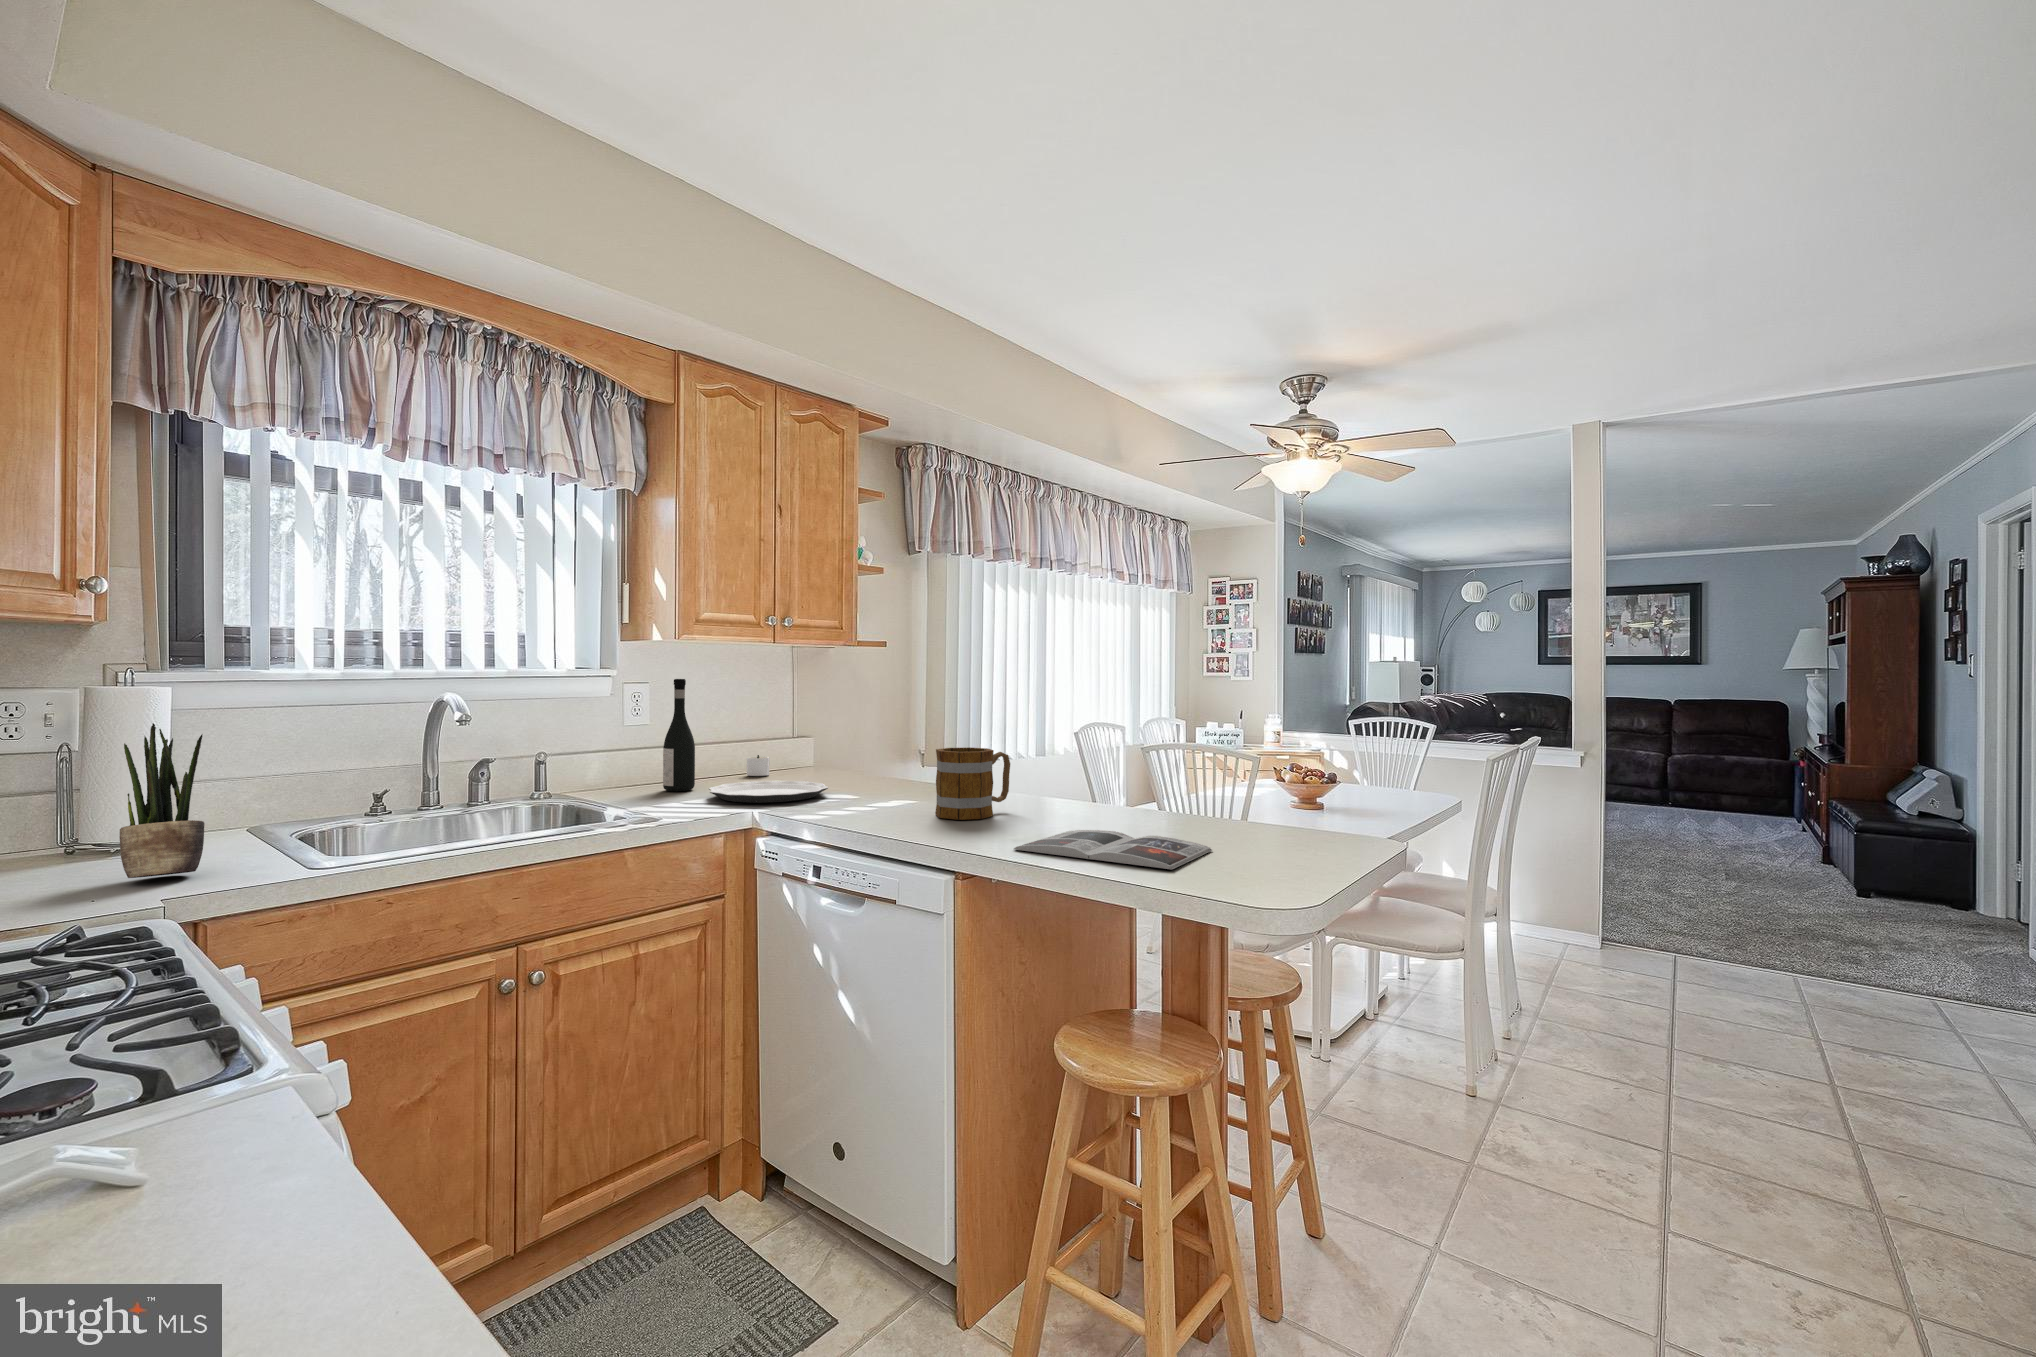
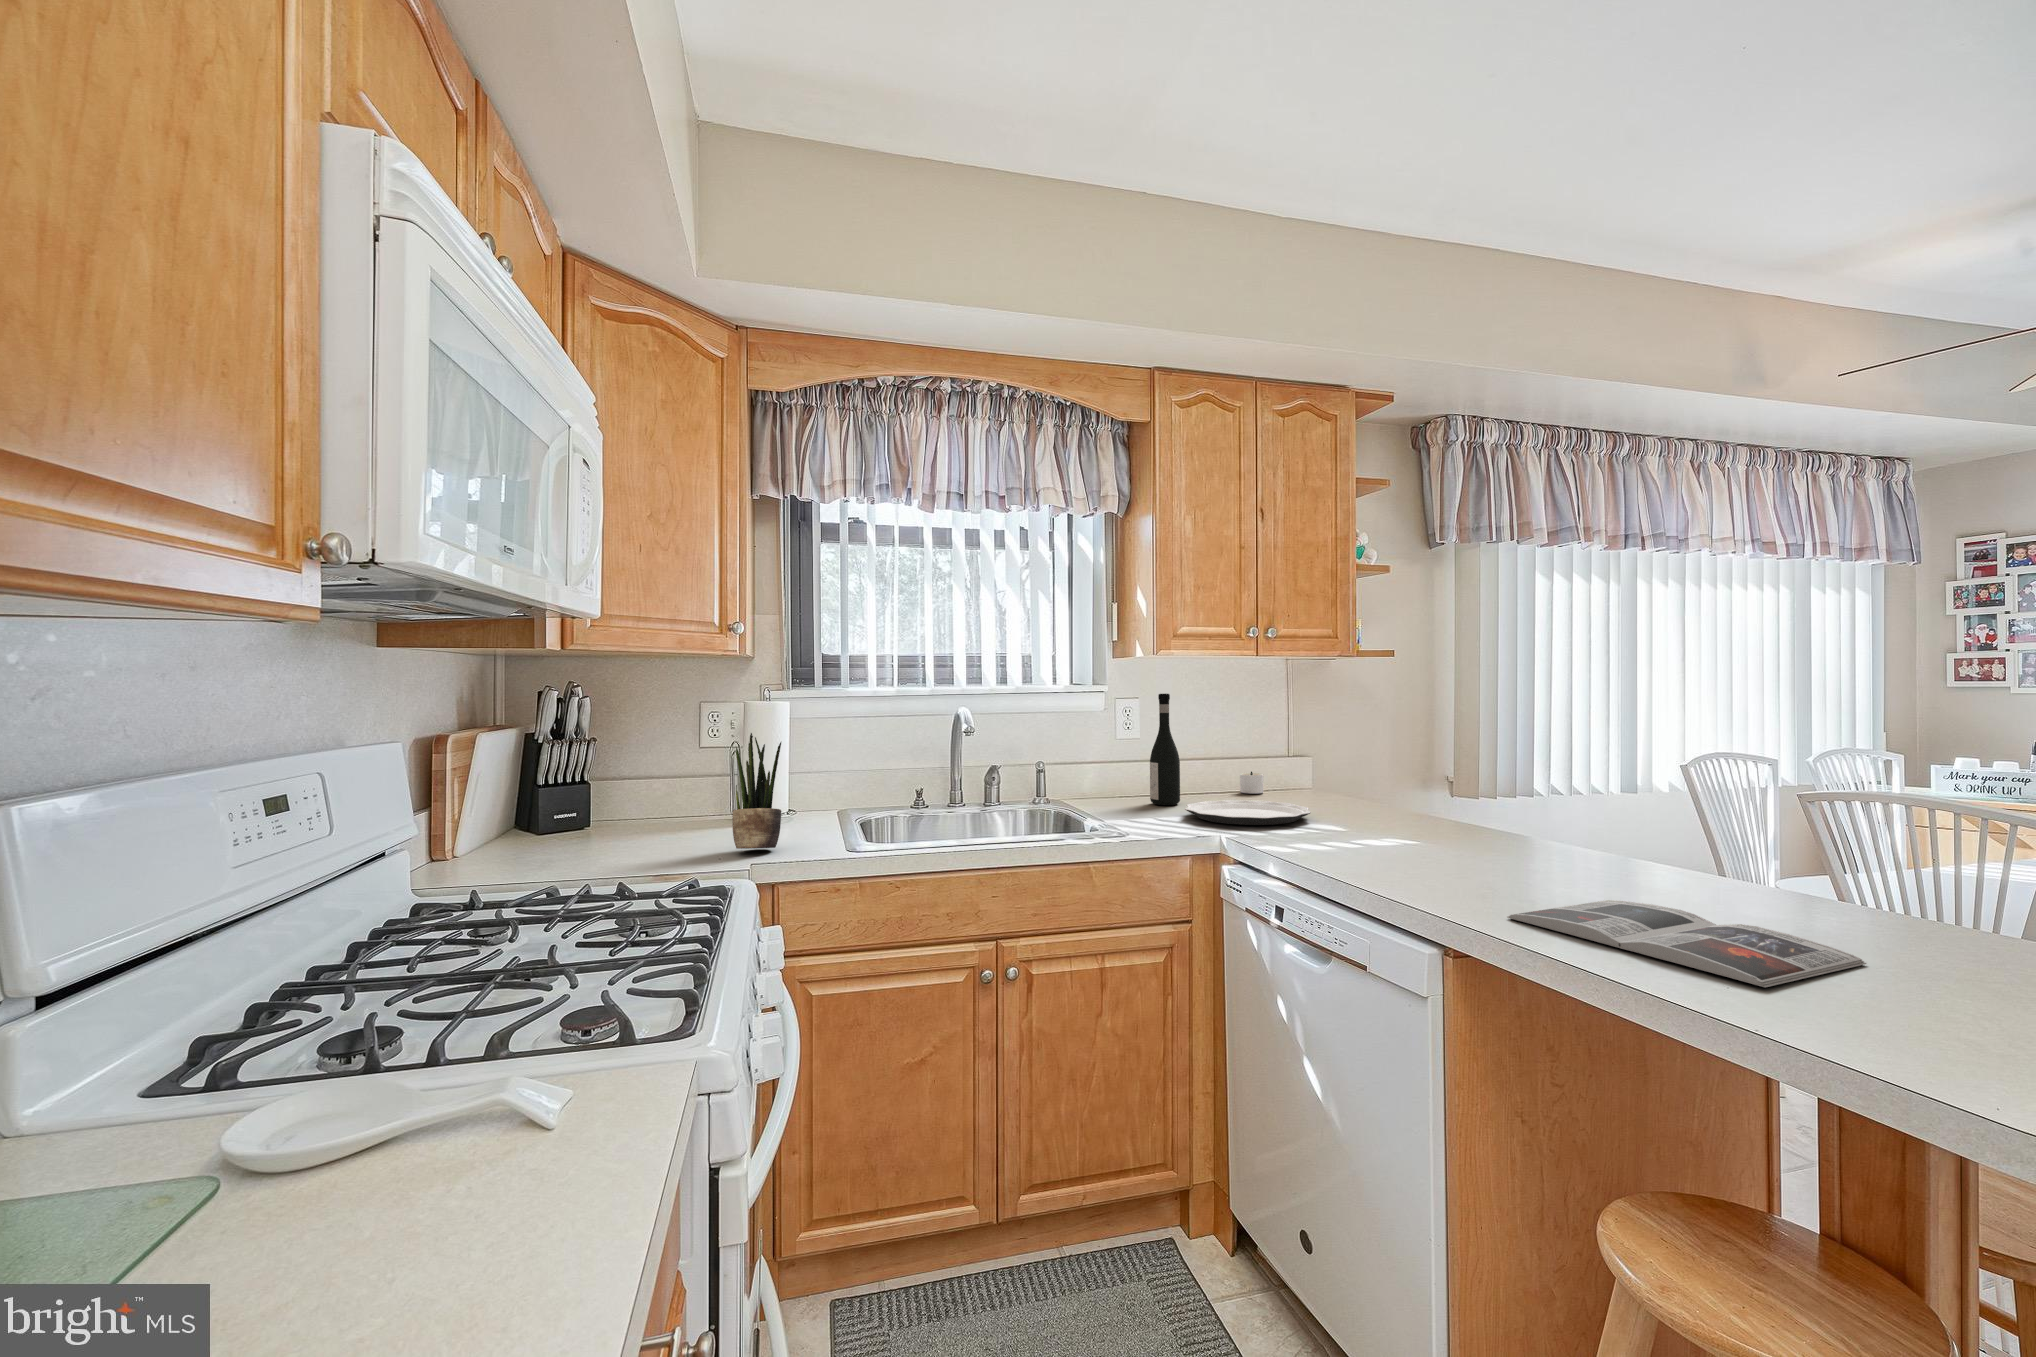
mug: present [935,747,1010,820] -> none [1425,776,1532,868]

